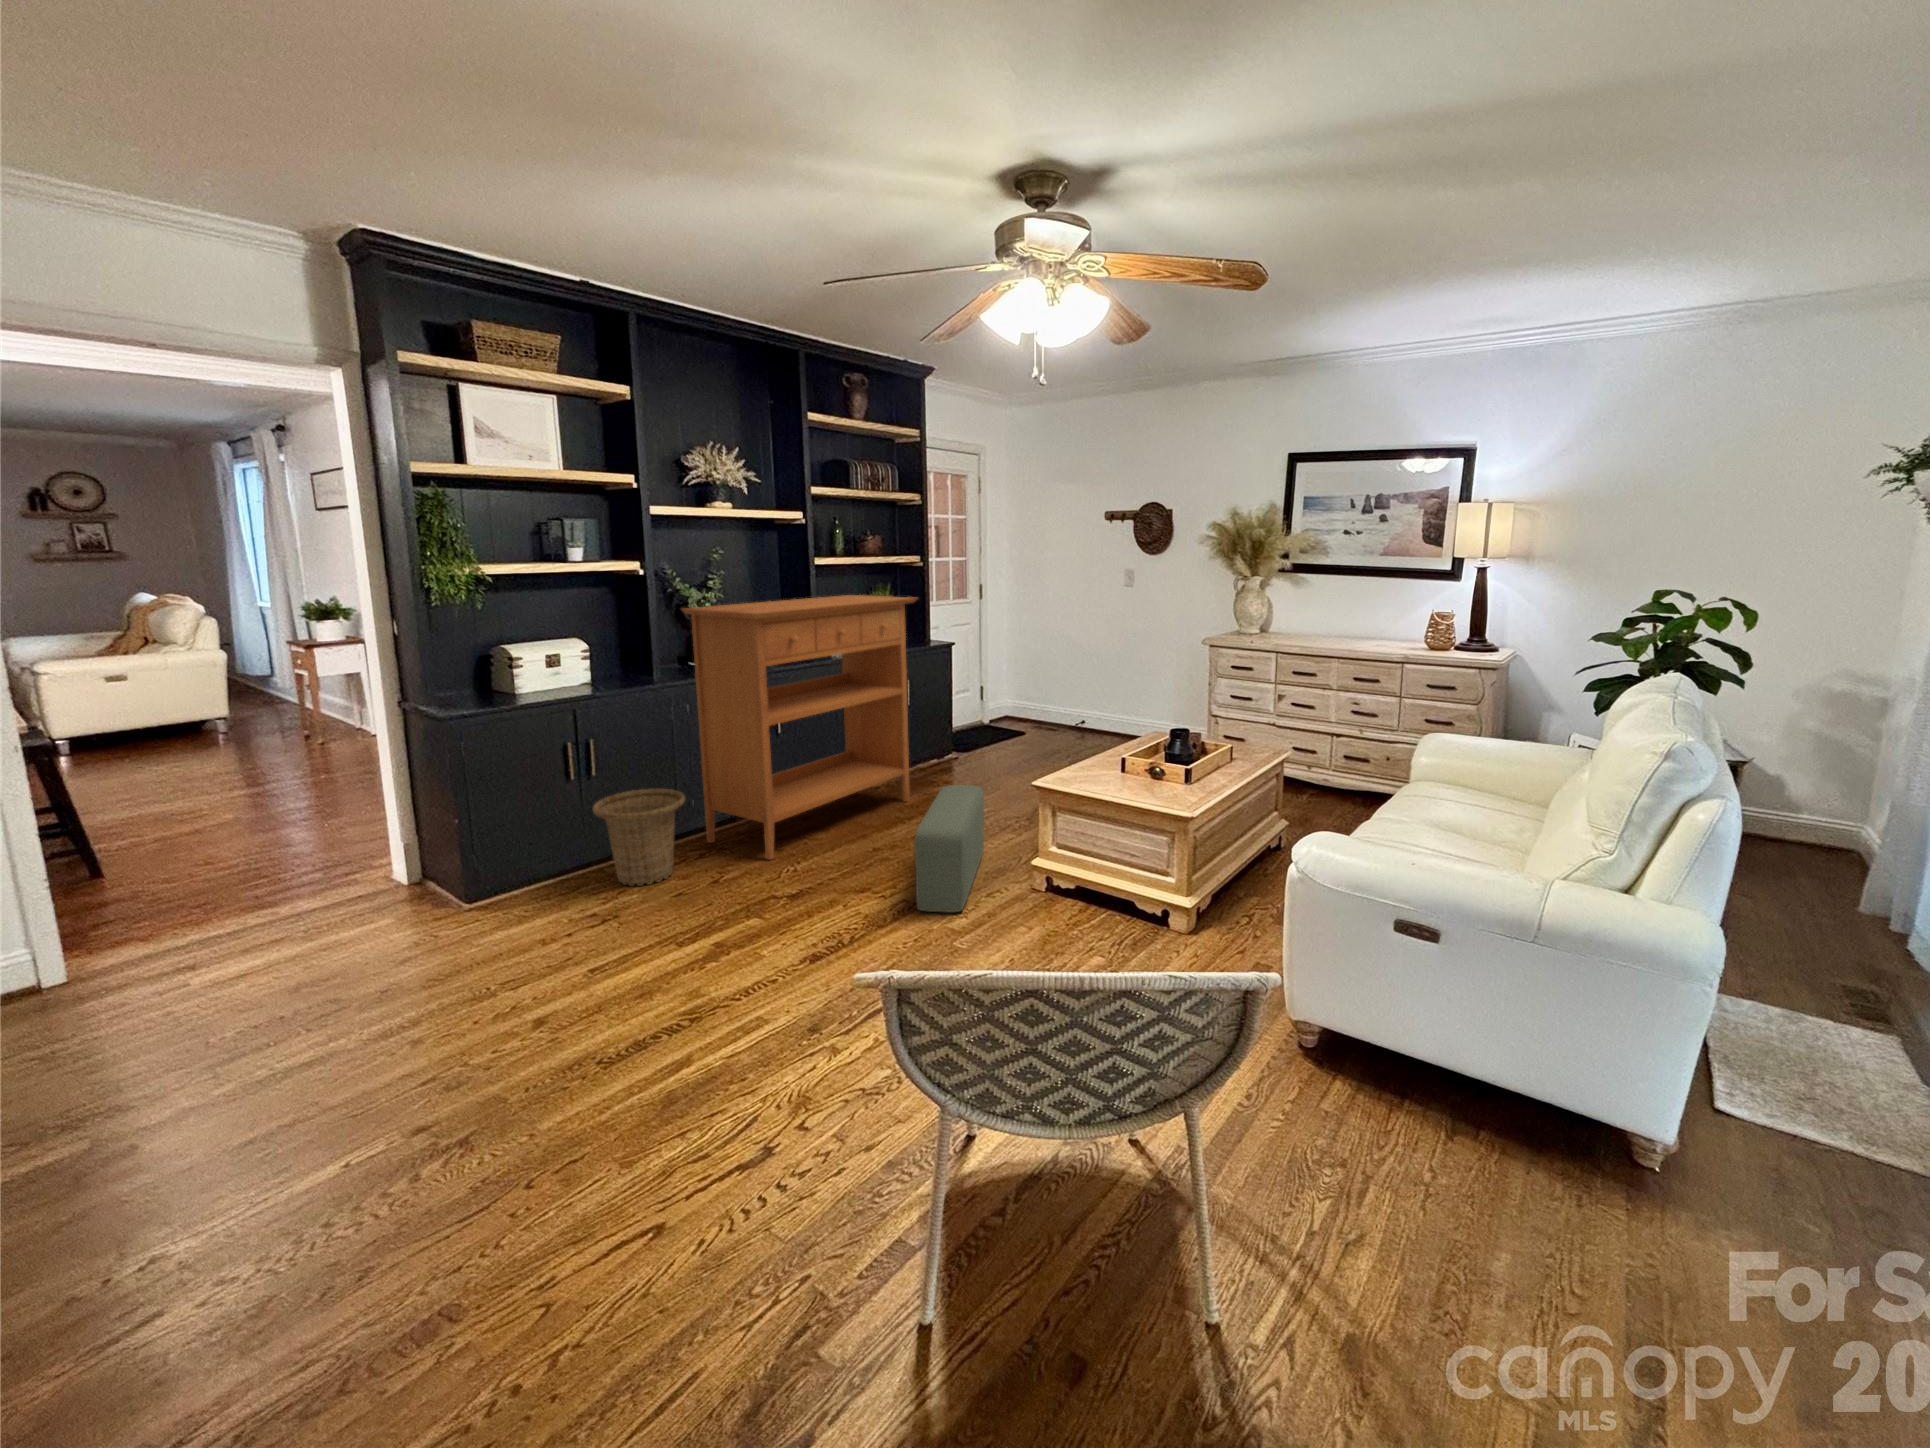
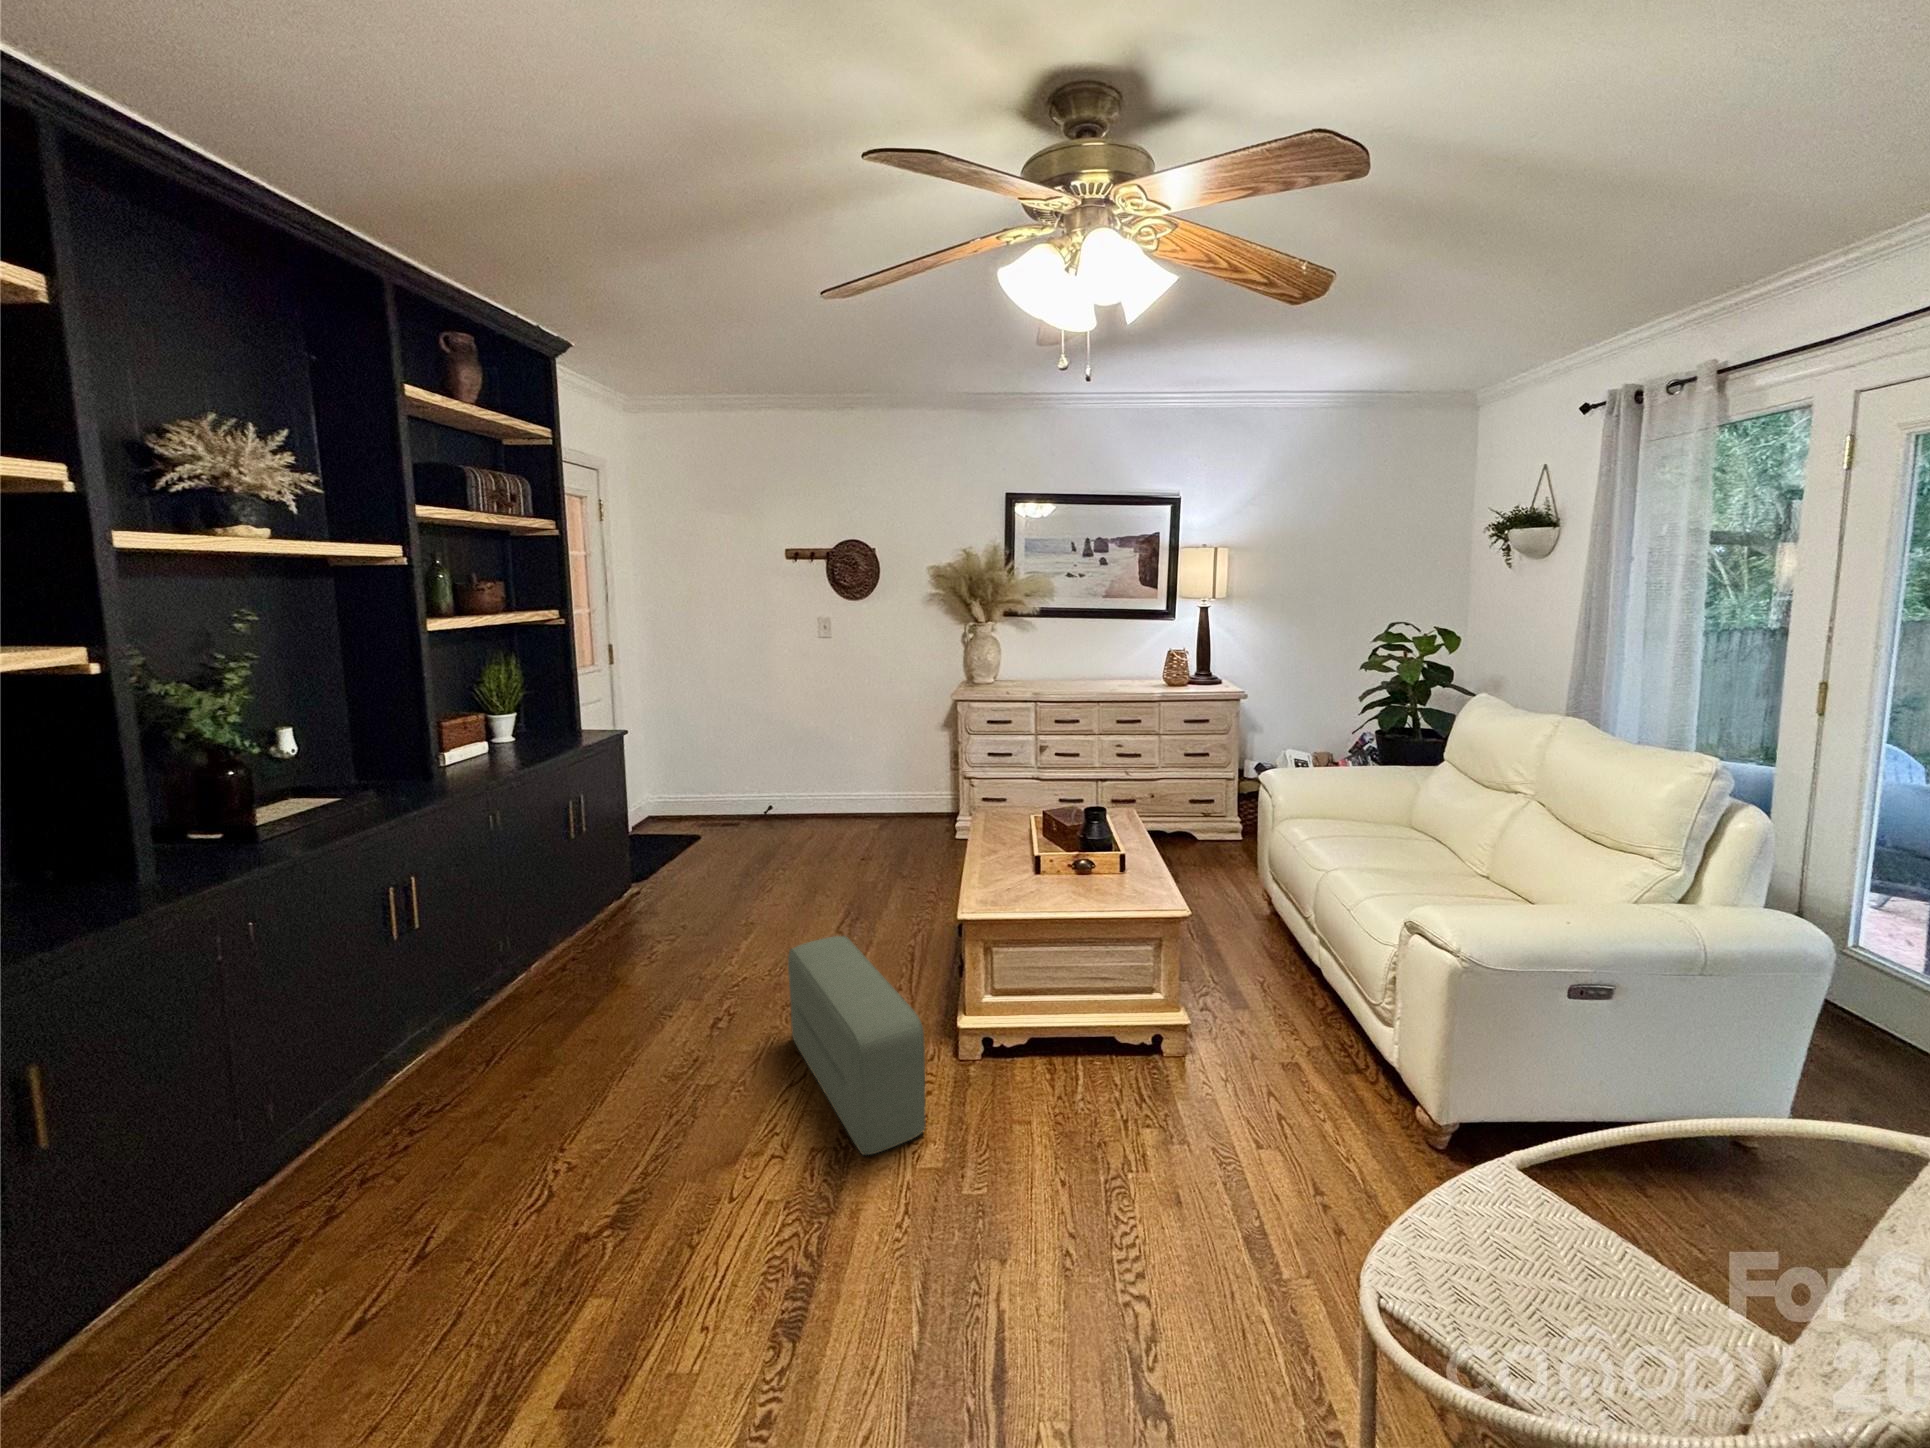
console table: present [682,595,917,860] -> none [255,676,652,1176]
basket: present [593,789,685,886] -> none [84,1108,337,1366]

